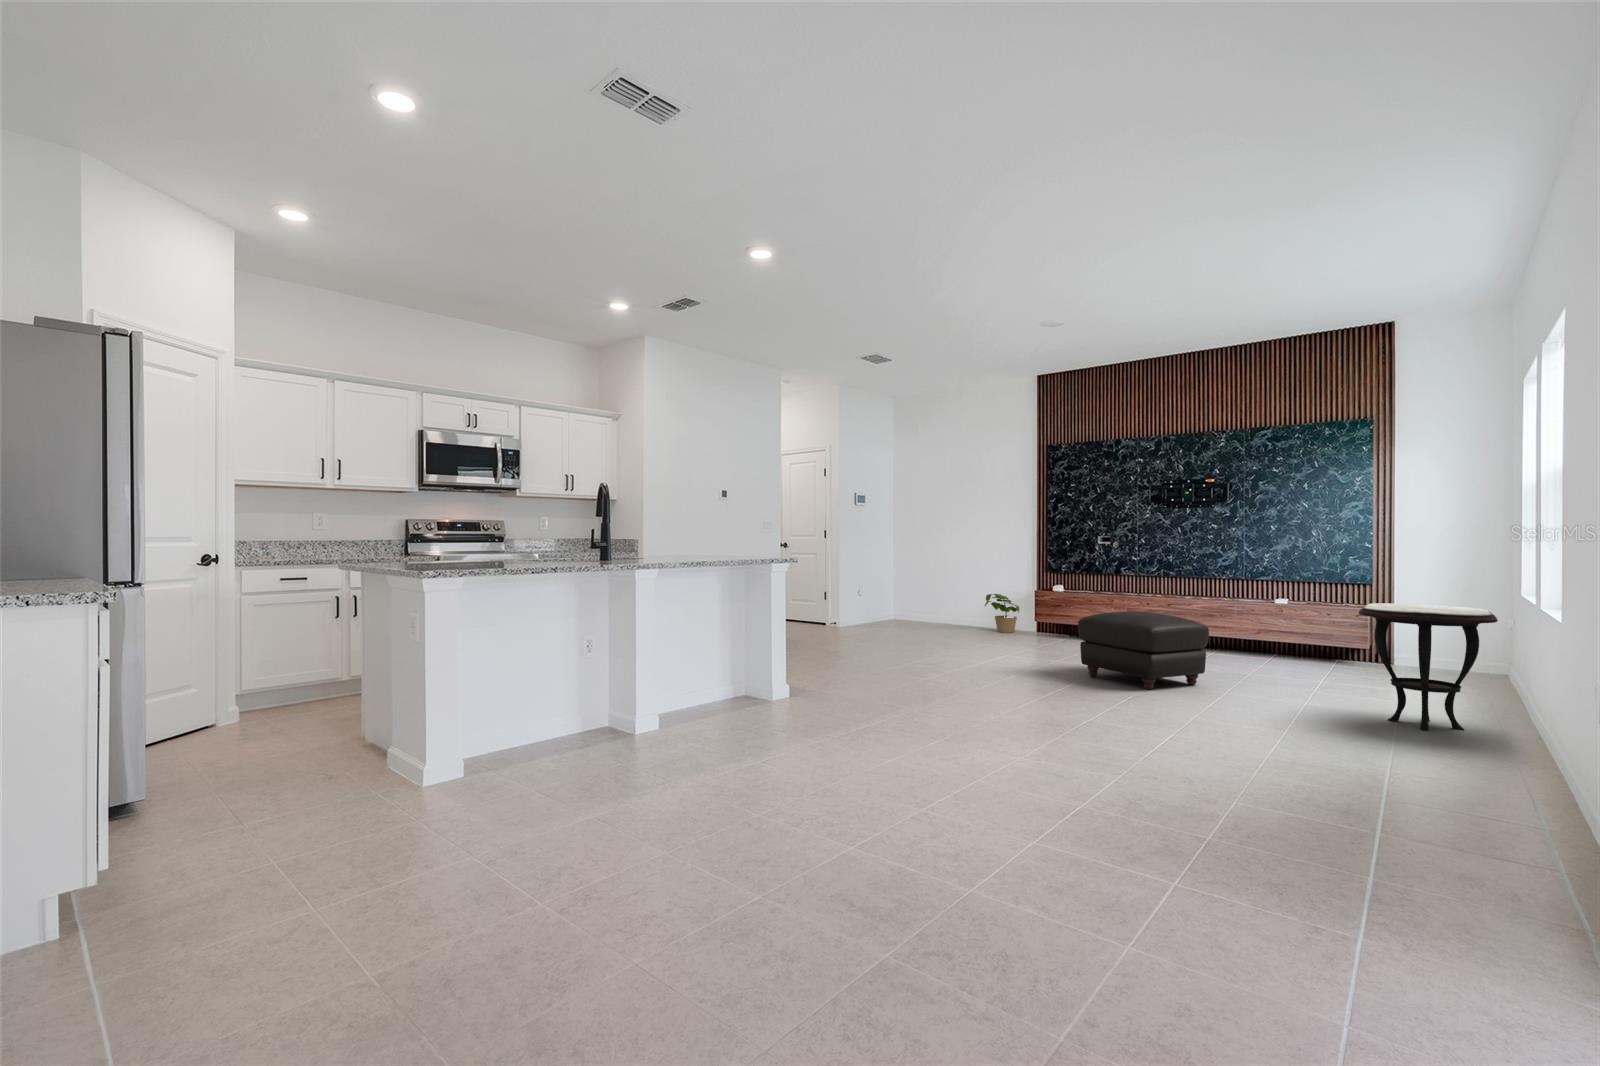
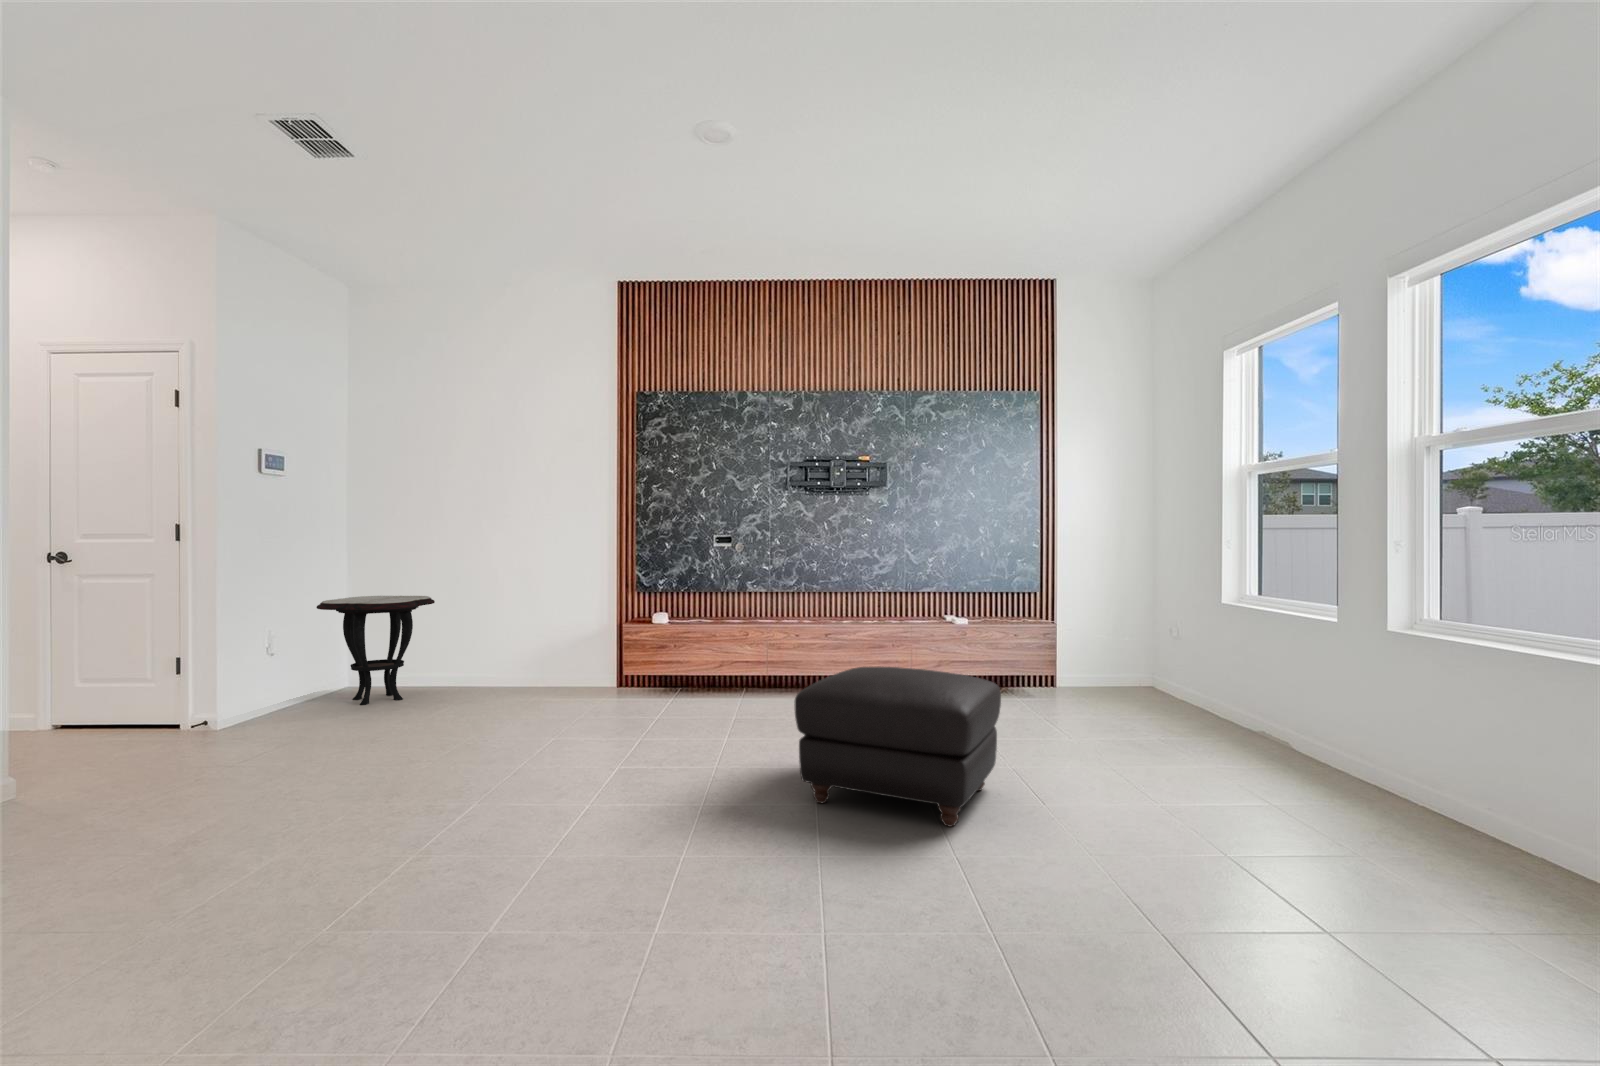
potted plant: present [985,594,1019,633] -> none [531,633,590,695]
side table: present [1359,603,1498,731] -> present [316,596,435,705]

